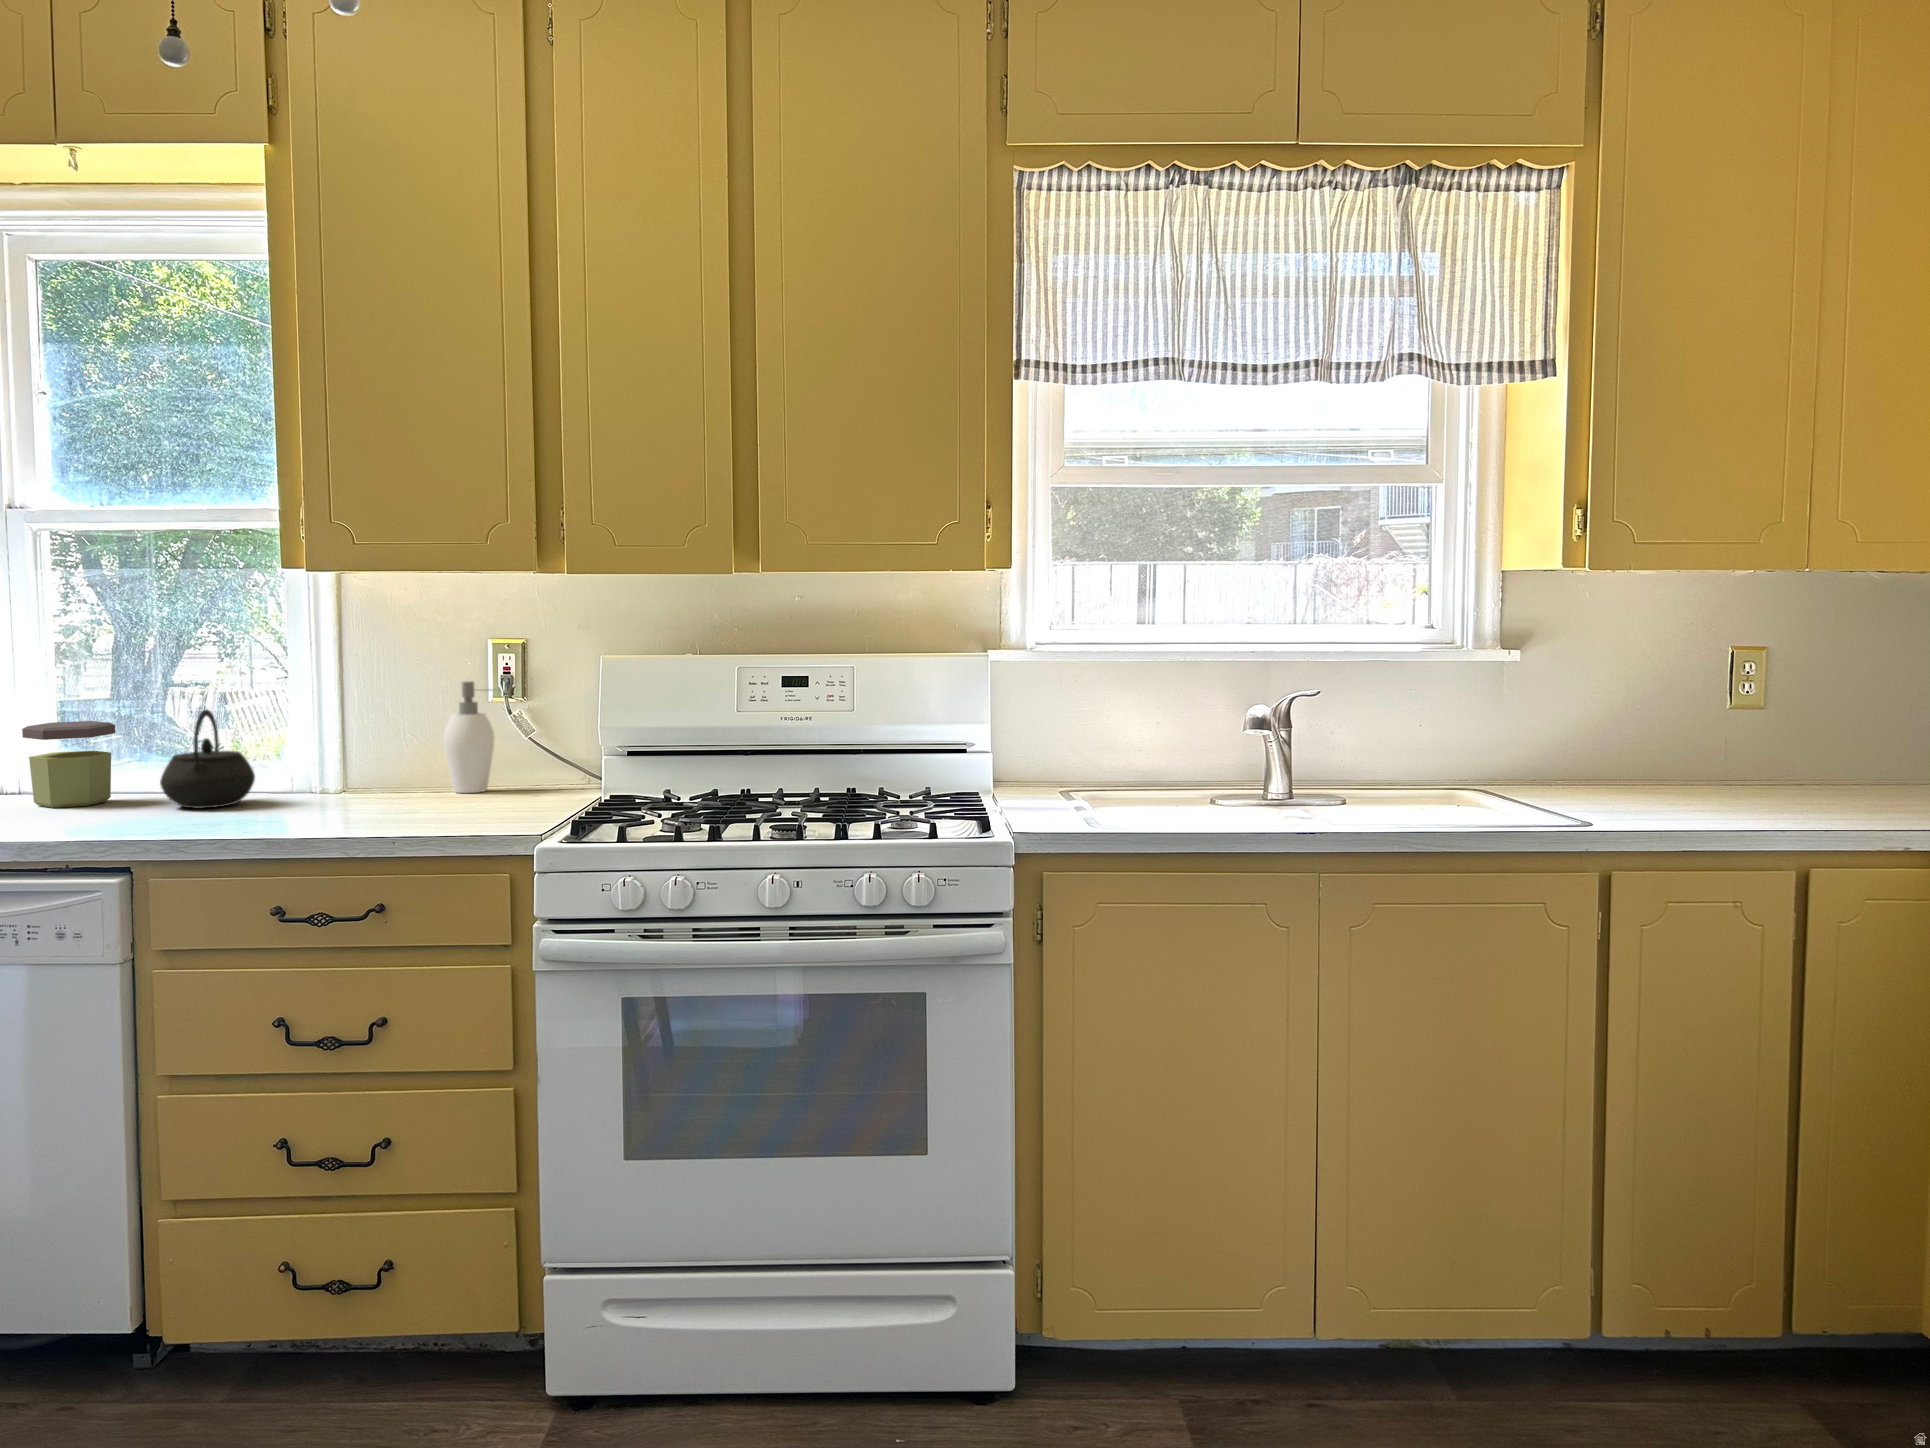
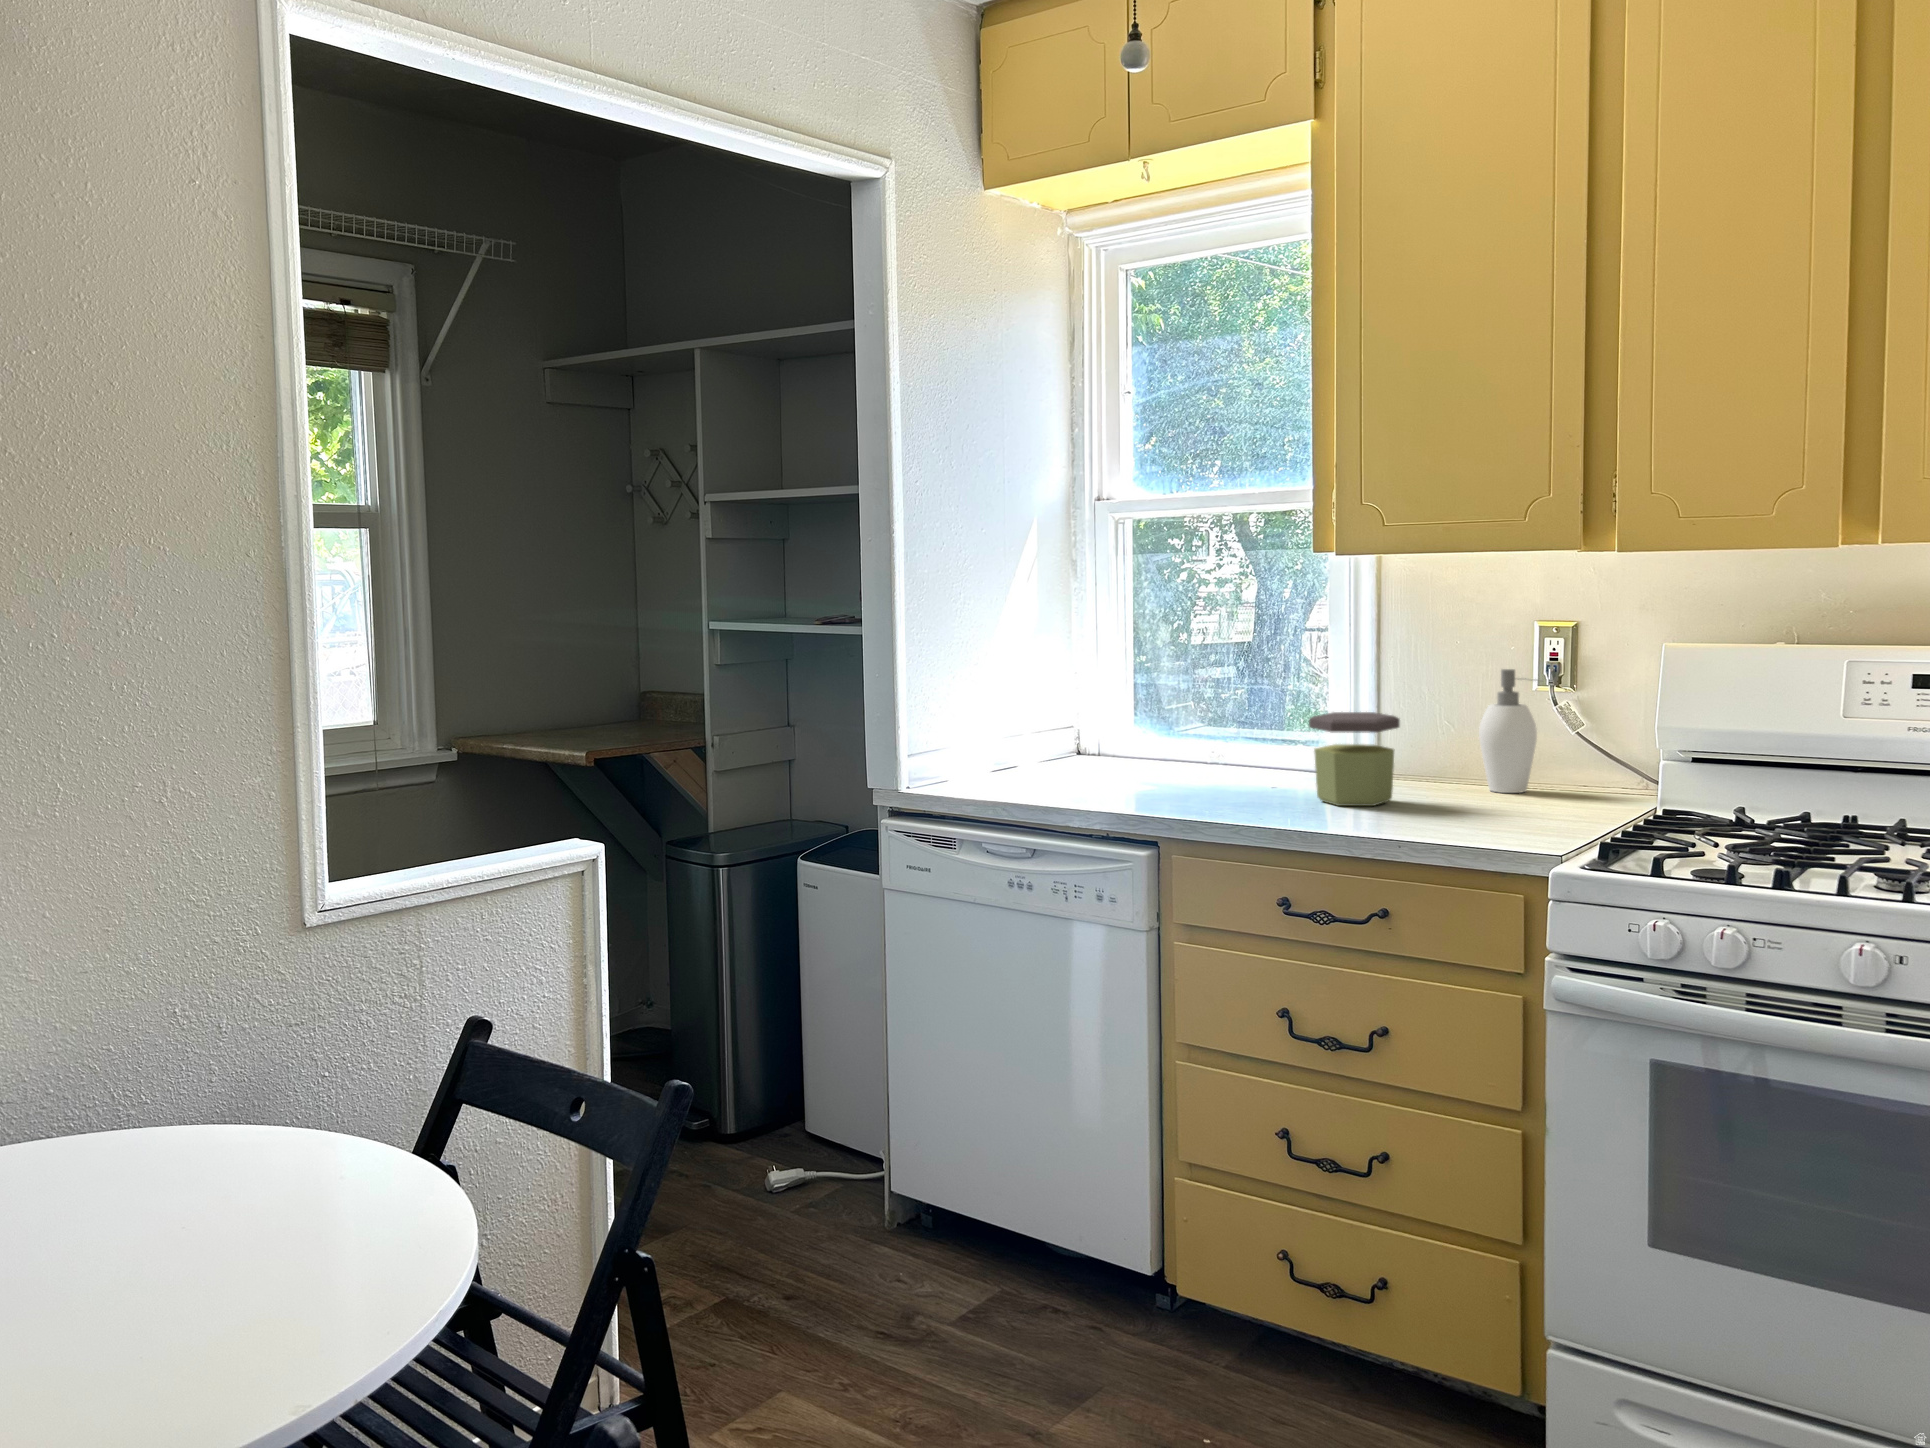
kettle: present [160,709,255,808] -> none [1200,690,1286,786]
jar: present [22,721,115,808] -> present [1309,712,1400,806]

